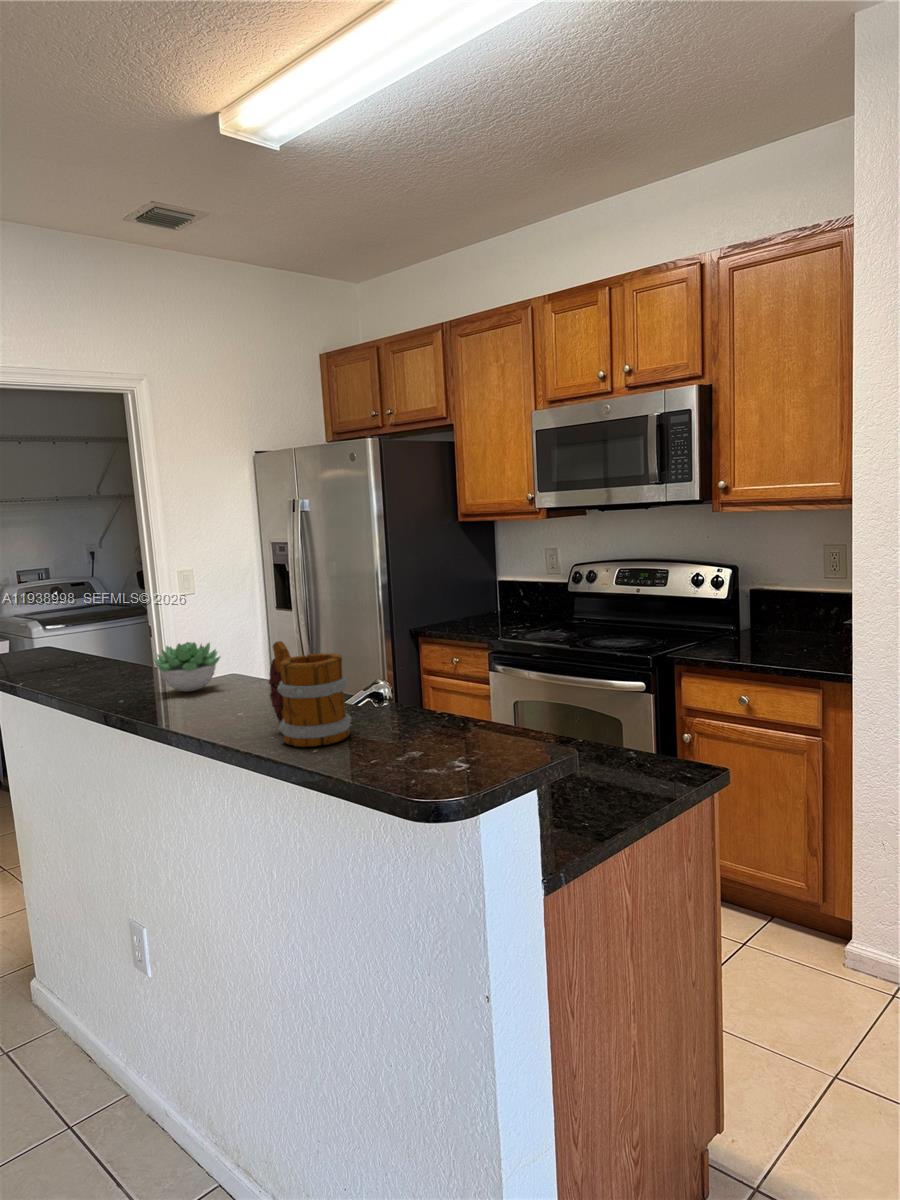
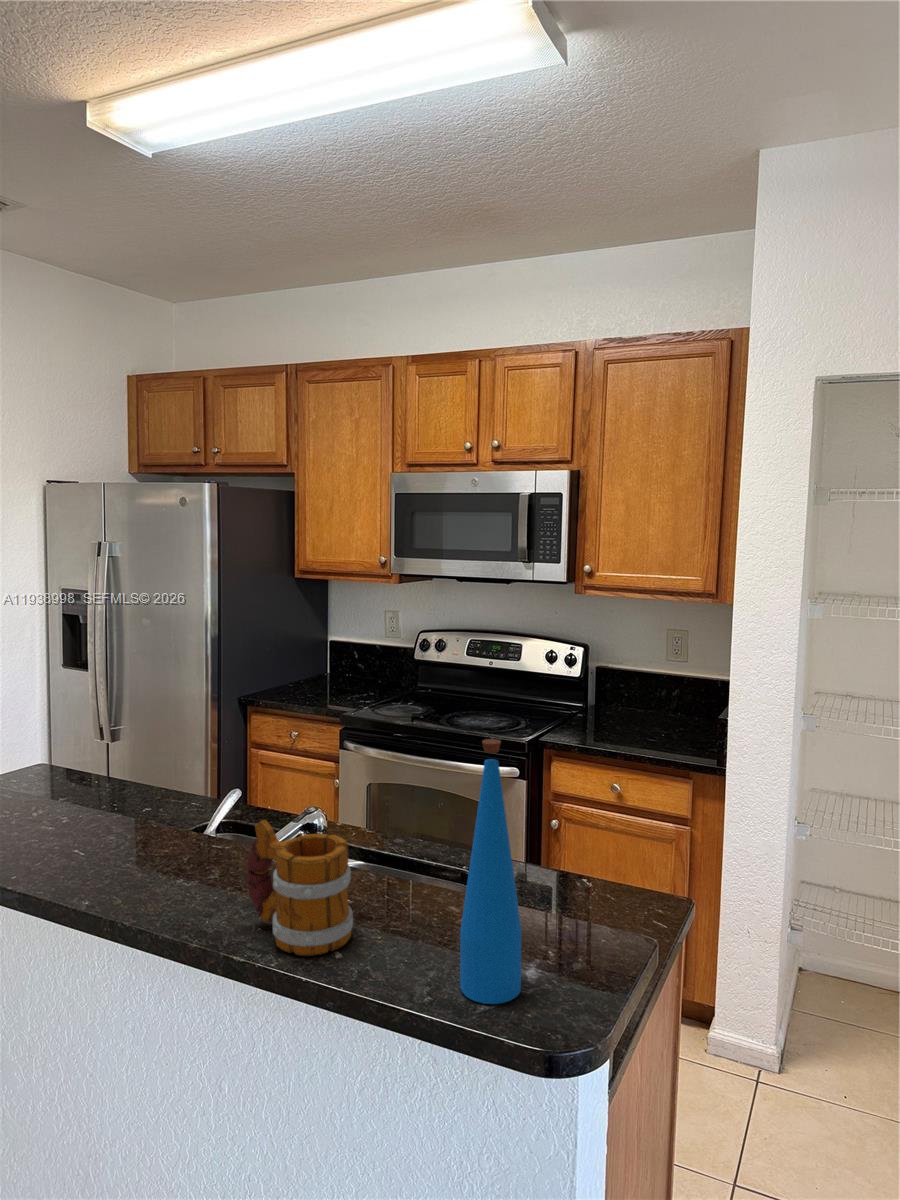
bottle: none [403,543,460,775] -> present [460,739,521,1004]
succulent plant: present [154,642,220,691] -> none [34,783,126,848]

